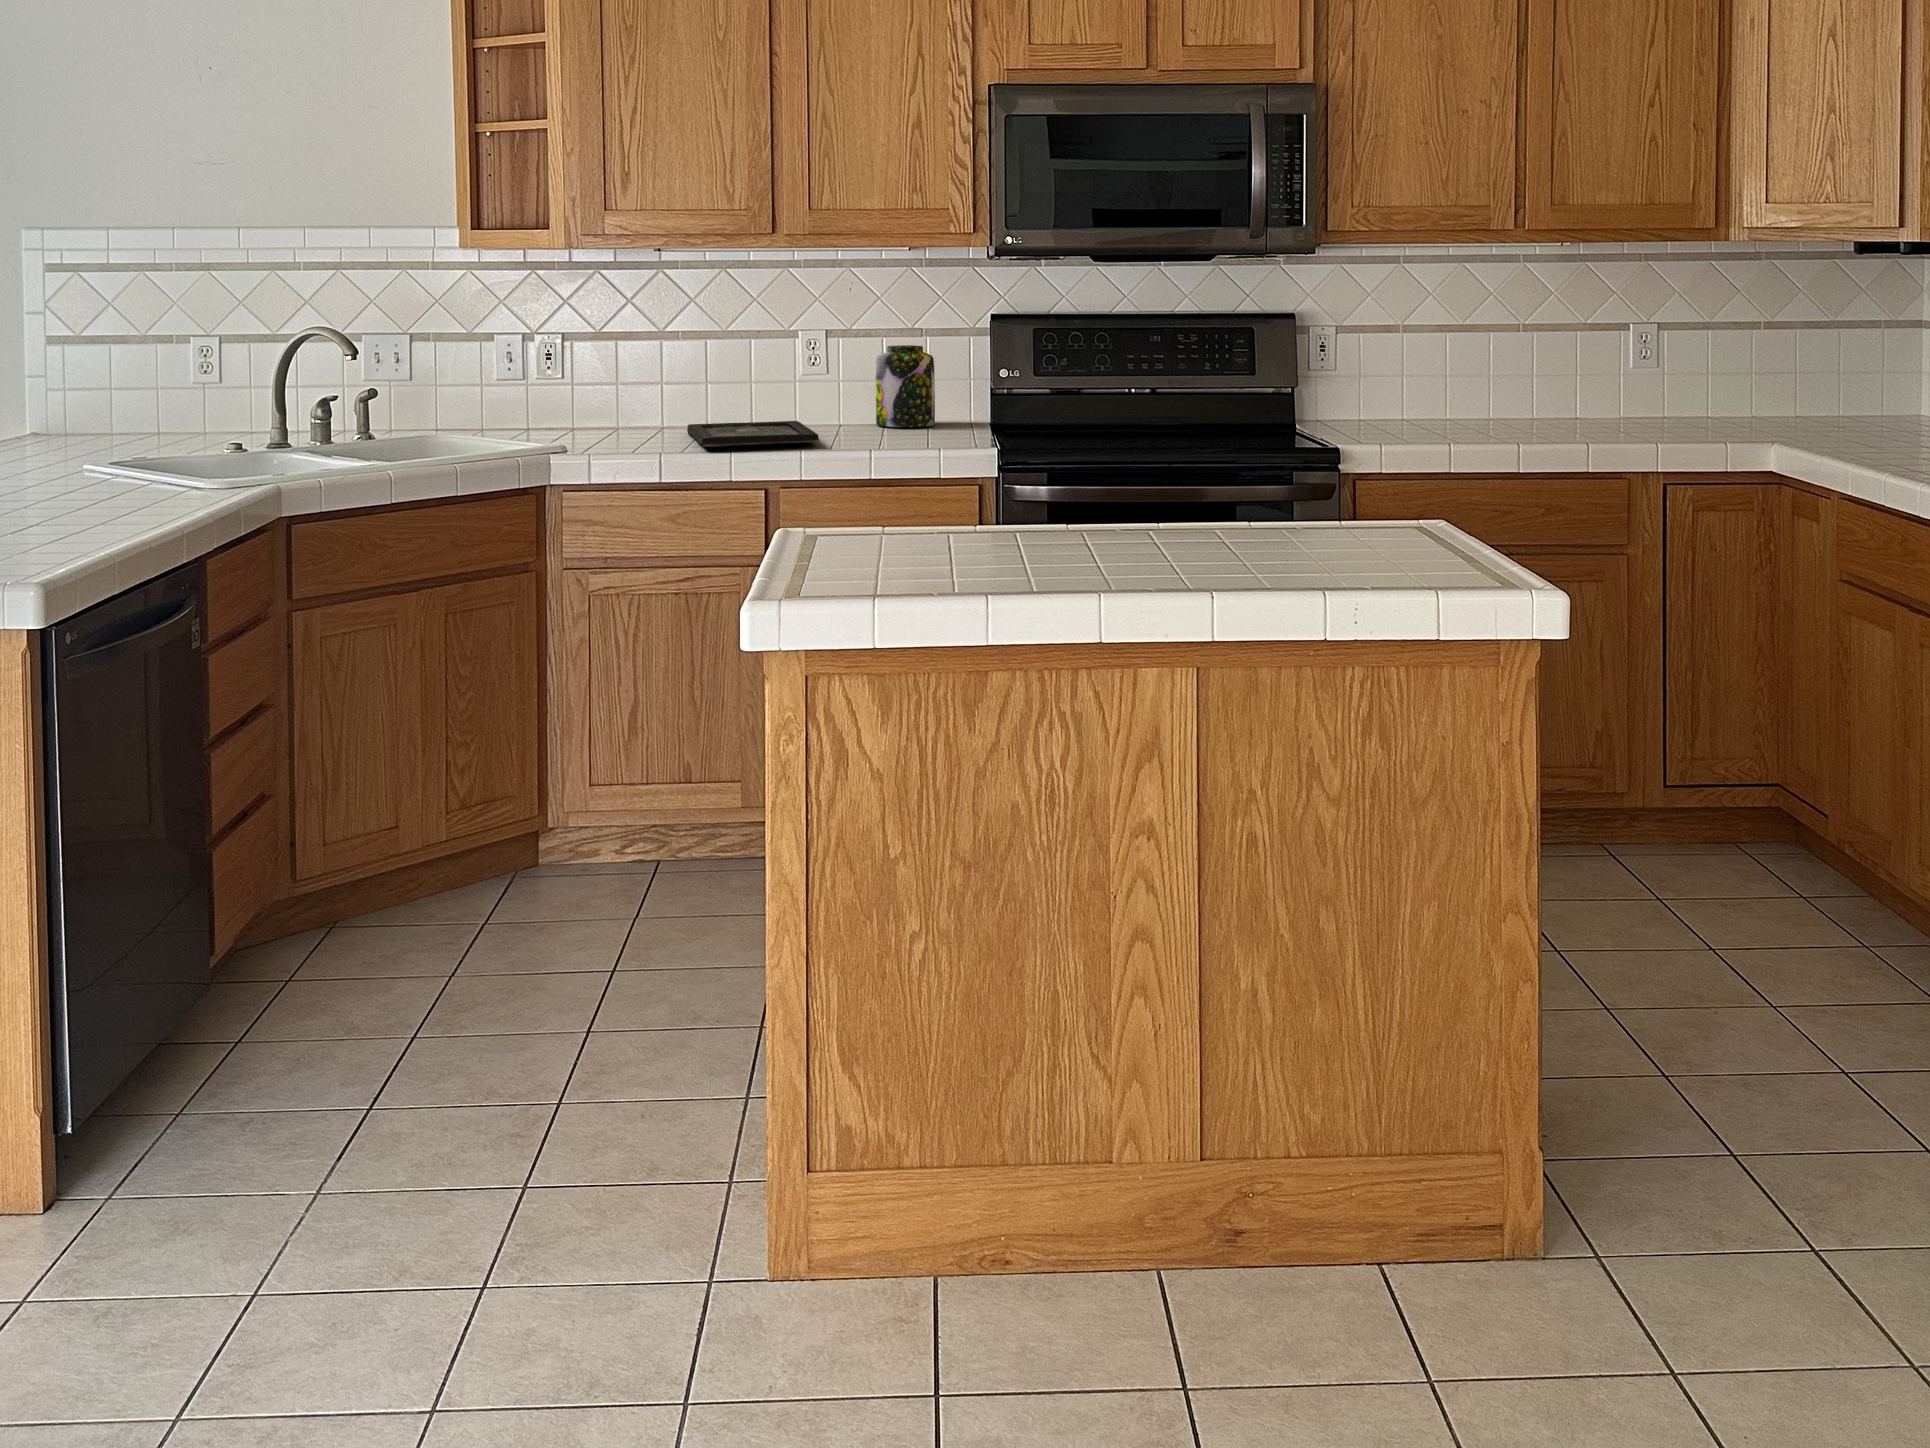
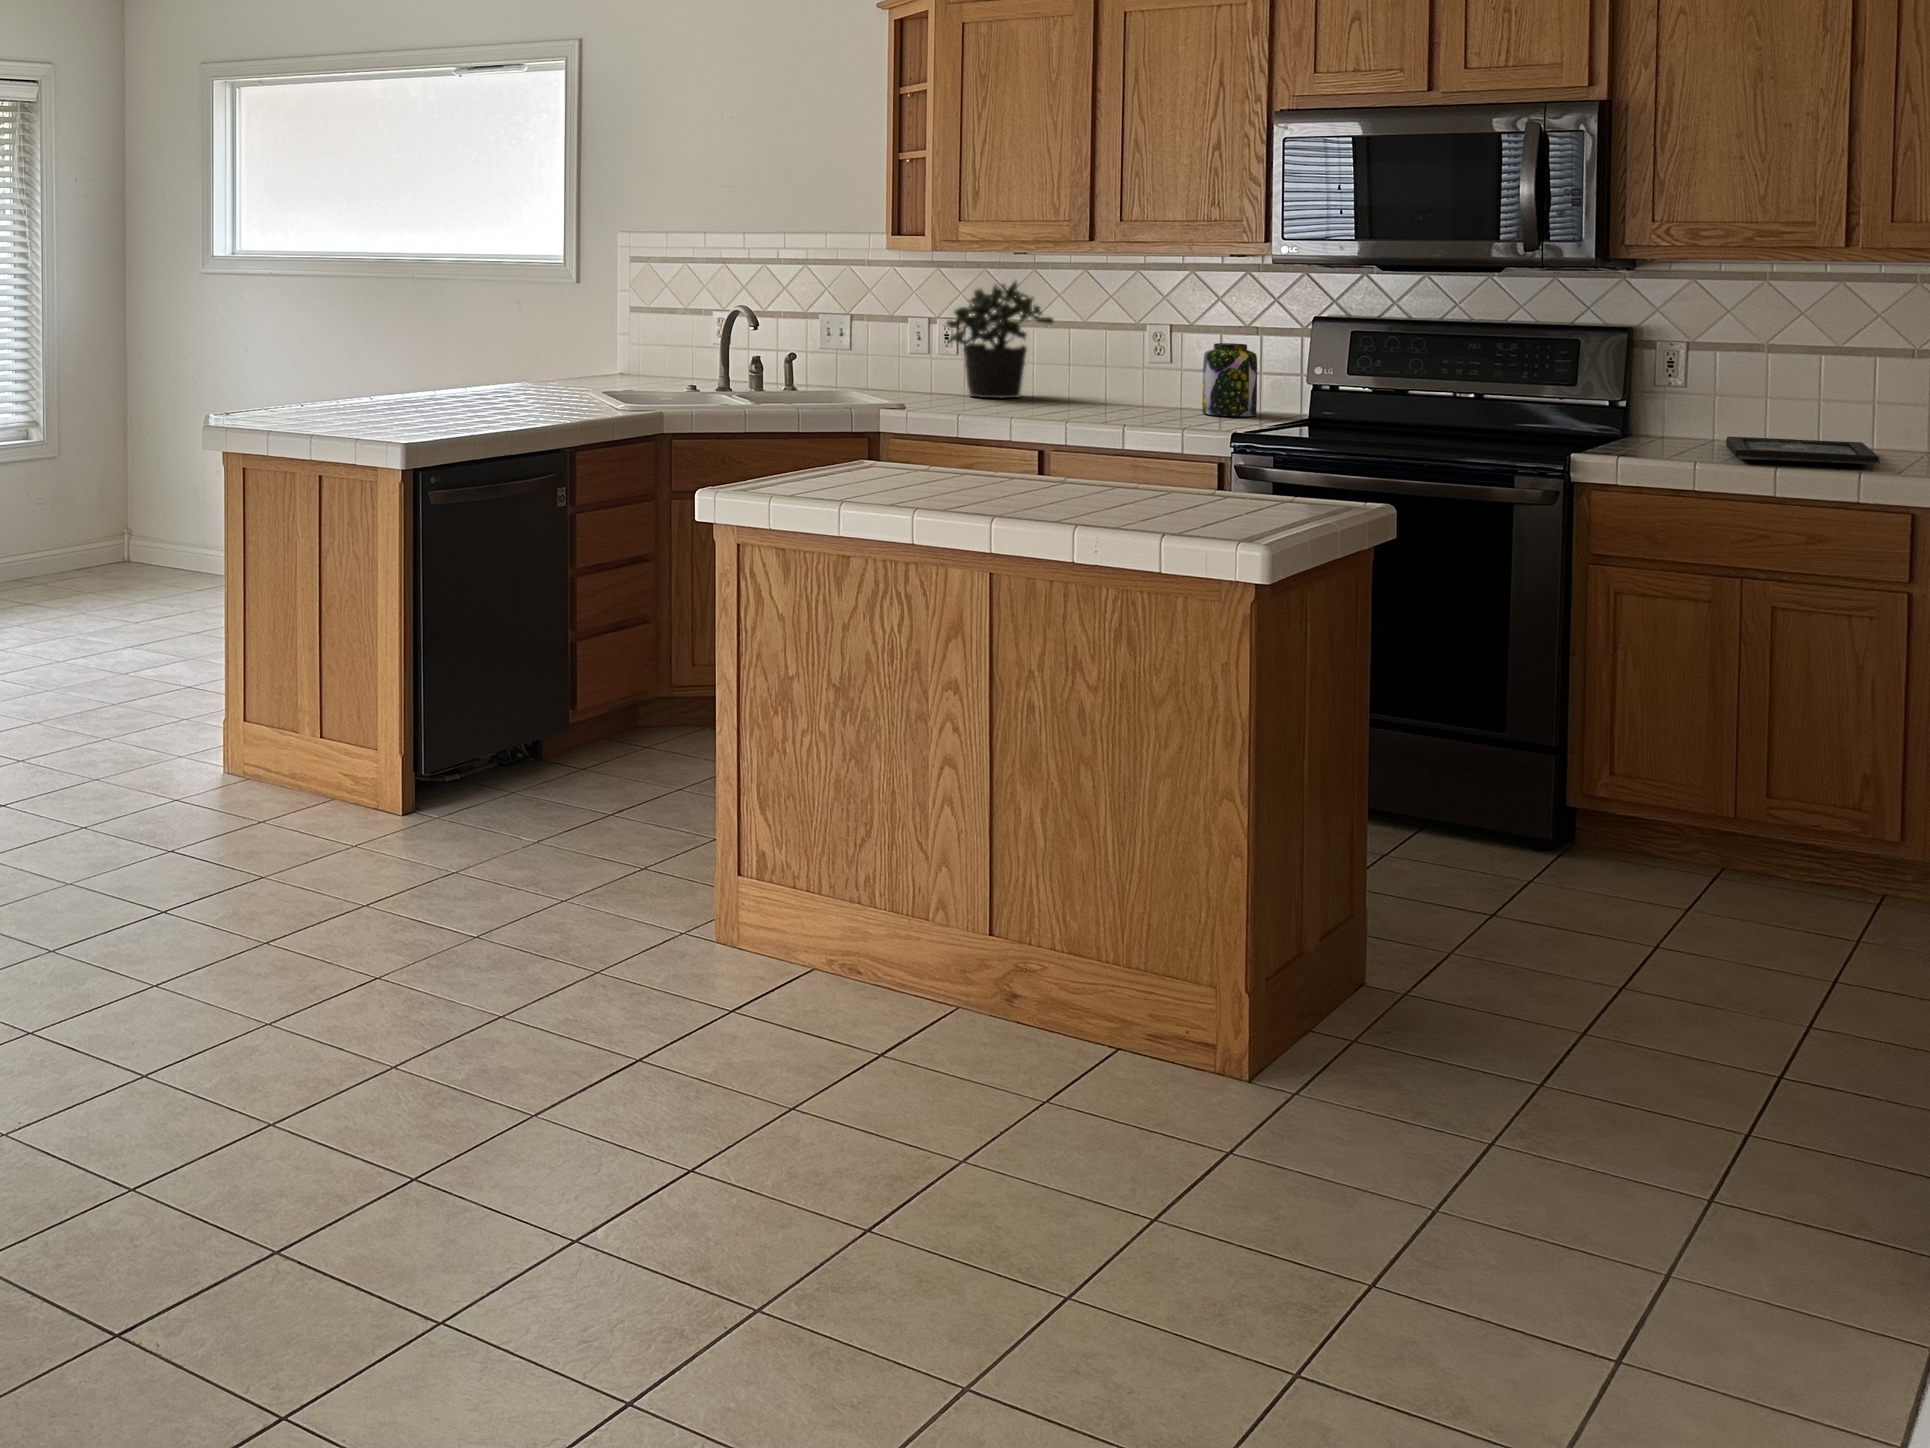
potted plant: none [562,281,683,427] -> present [947,281,1053,398]
tray: present [687,421,819,447] -> present [1726,437,1880,465]

